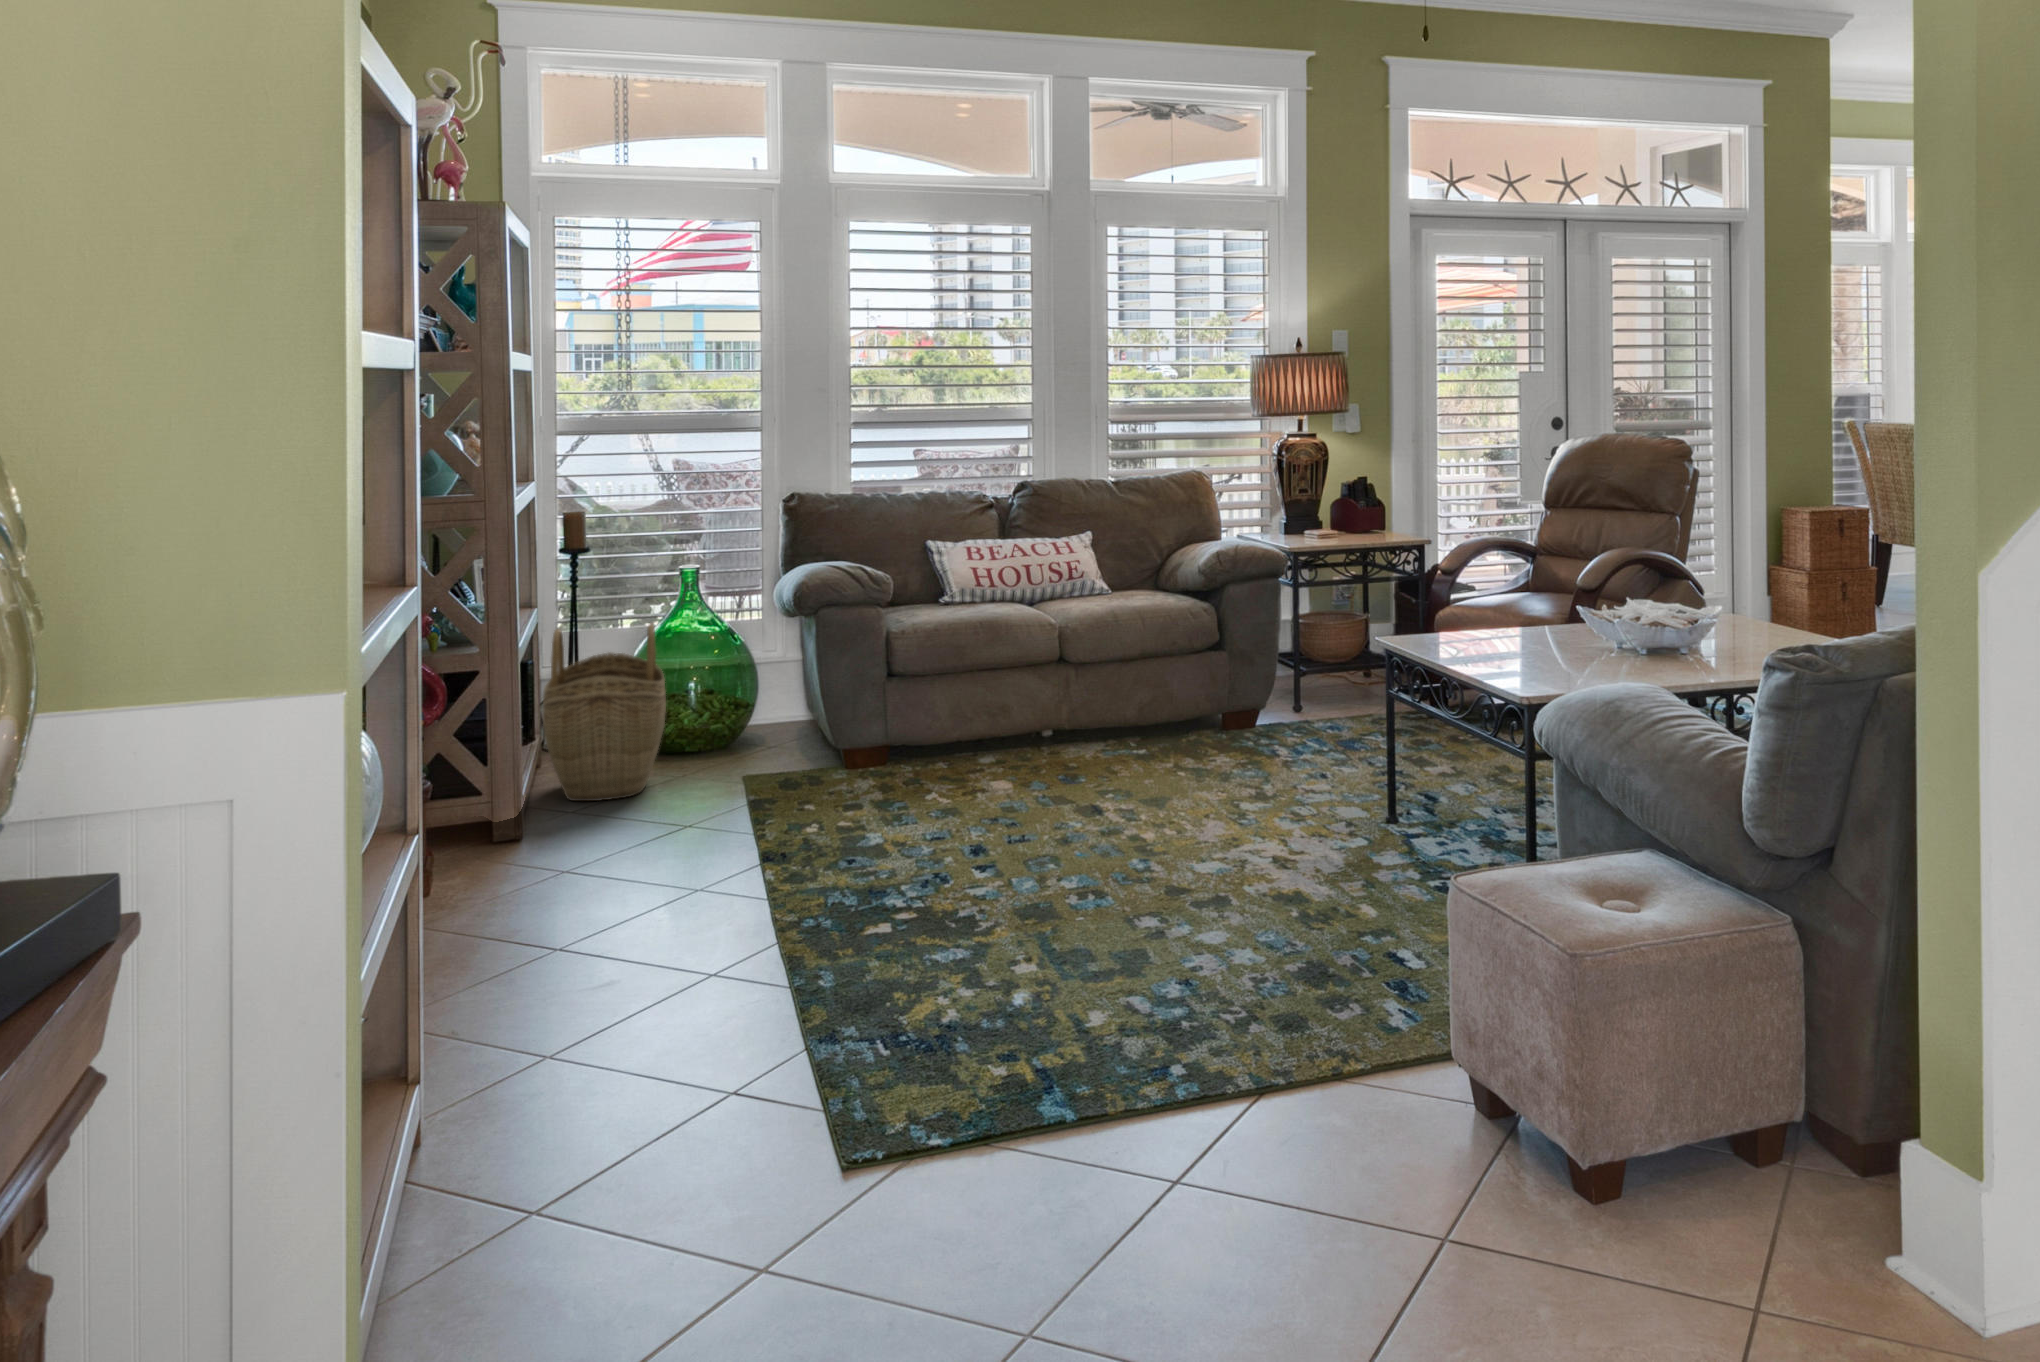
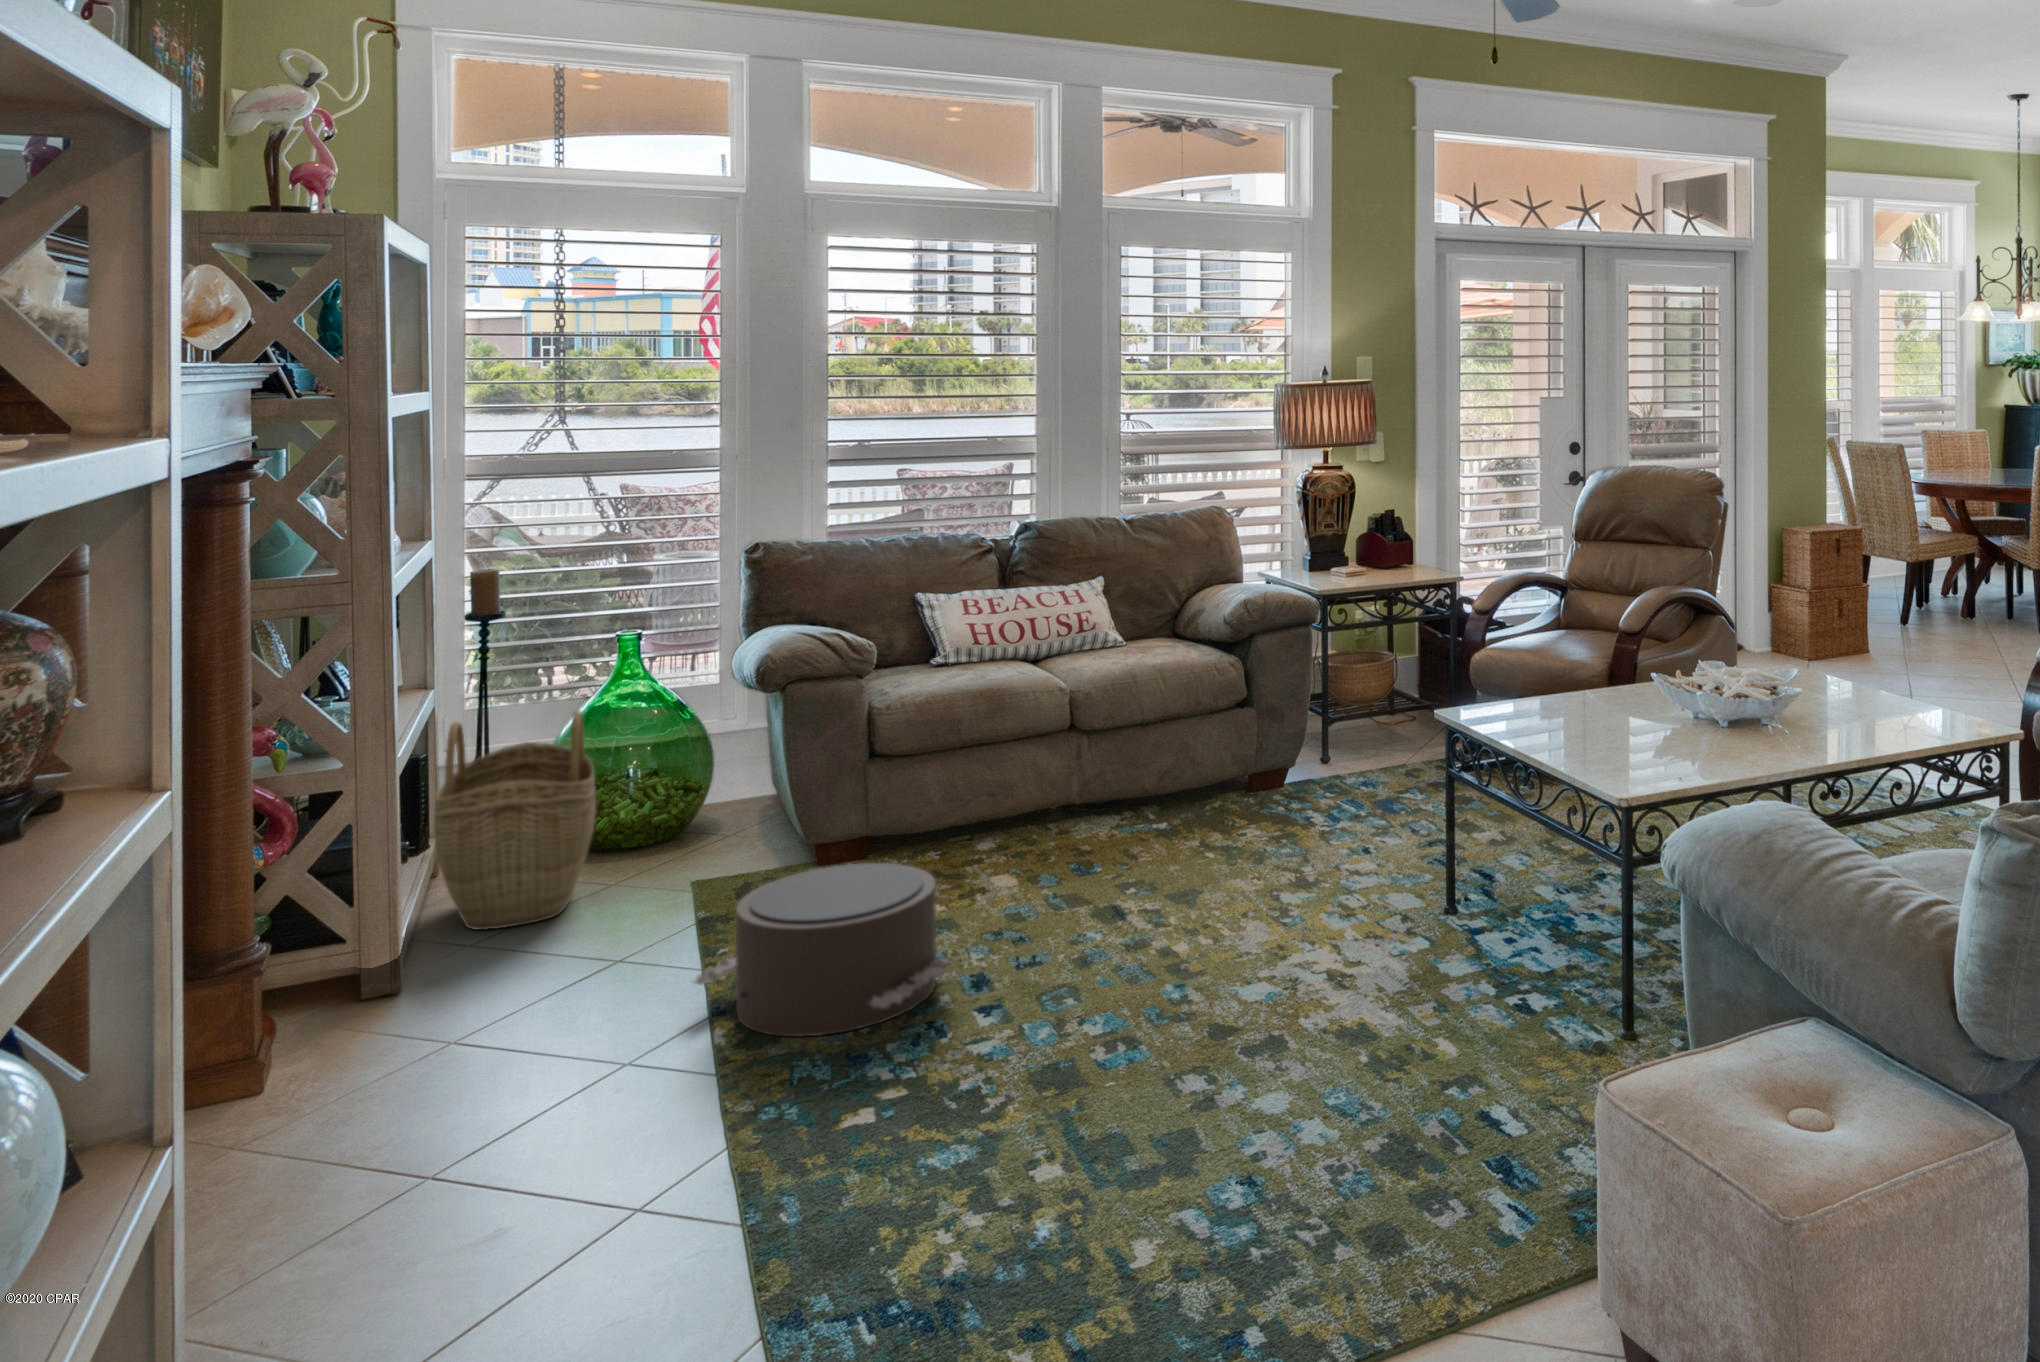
pouf: none [745,750,956,879] -> present [693,863,951,1037]

